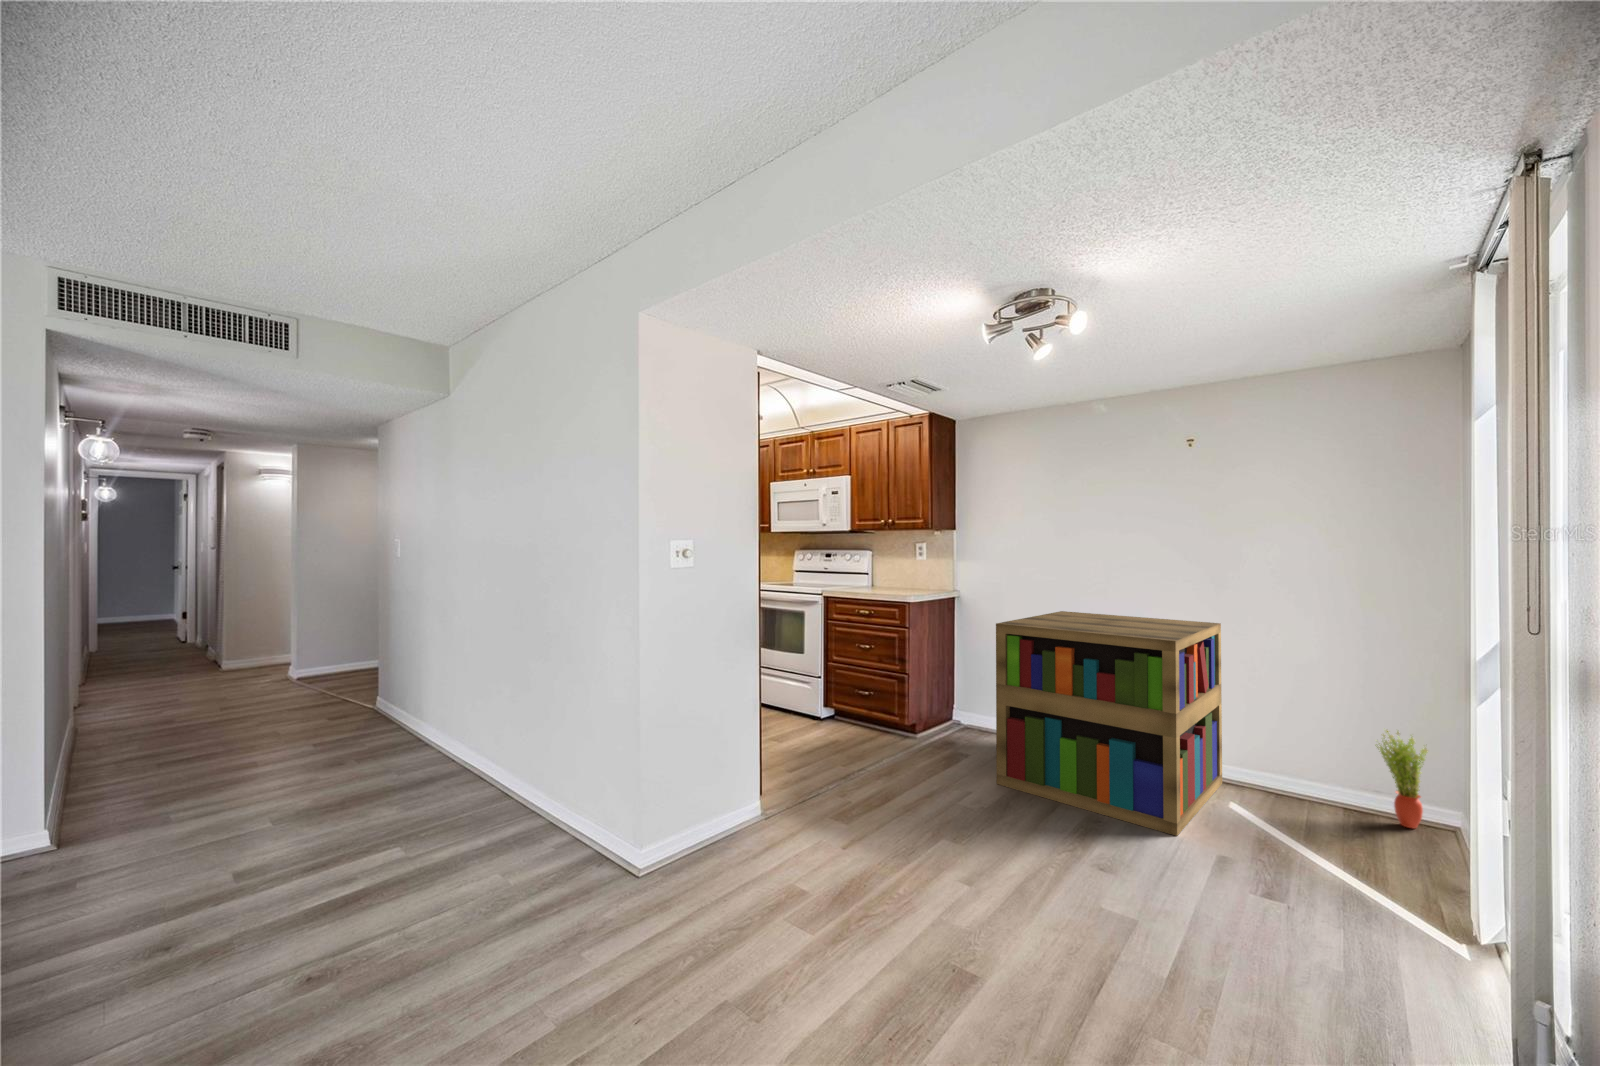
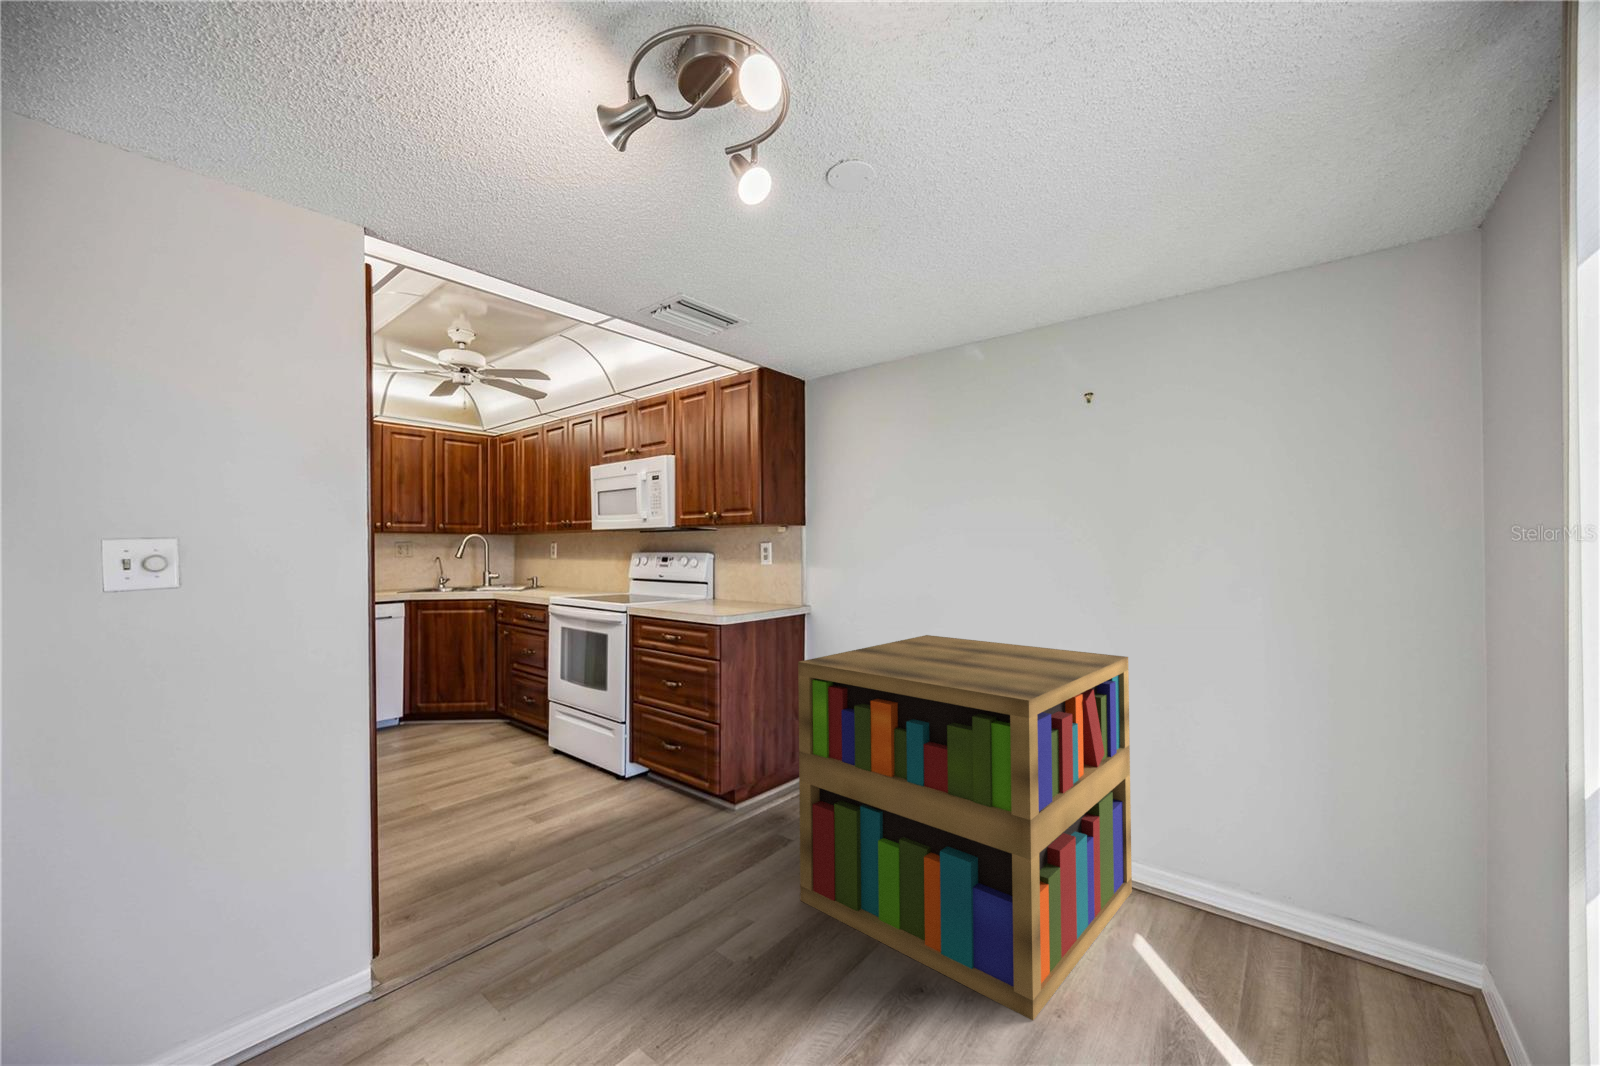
potted plant: present [1377,730,1428,828] -> none [1348,826,1435,990]

